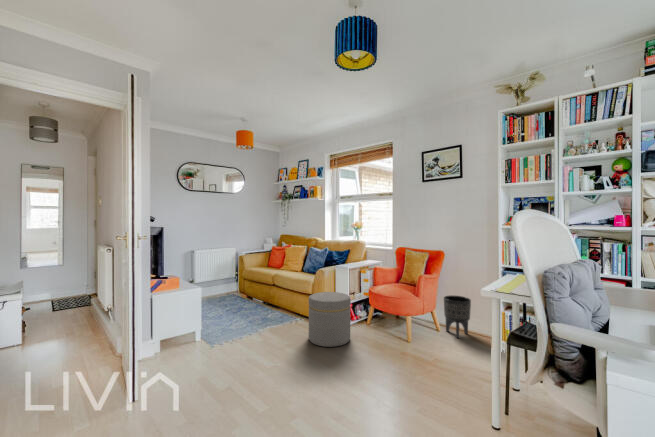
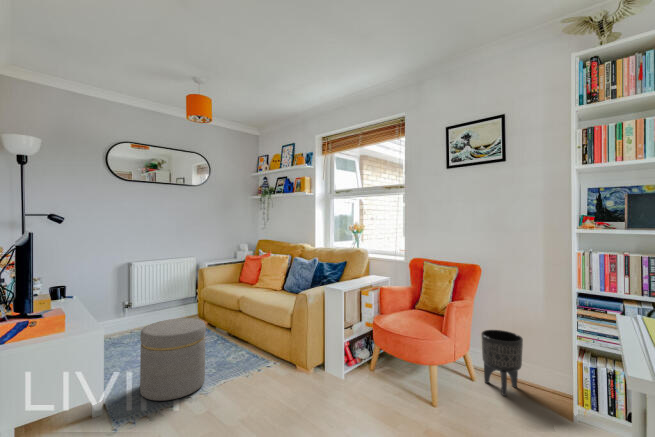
ottoman: present [309,292,351,347] -> present [140,318,206,401]

